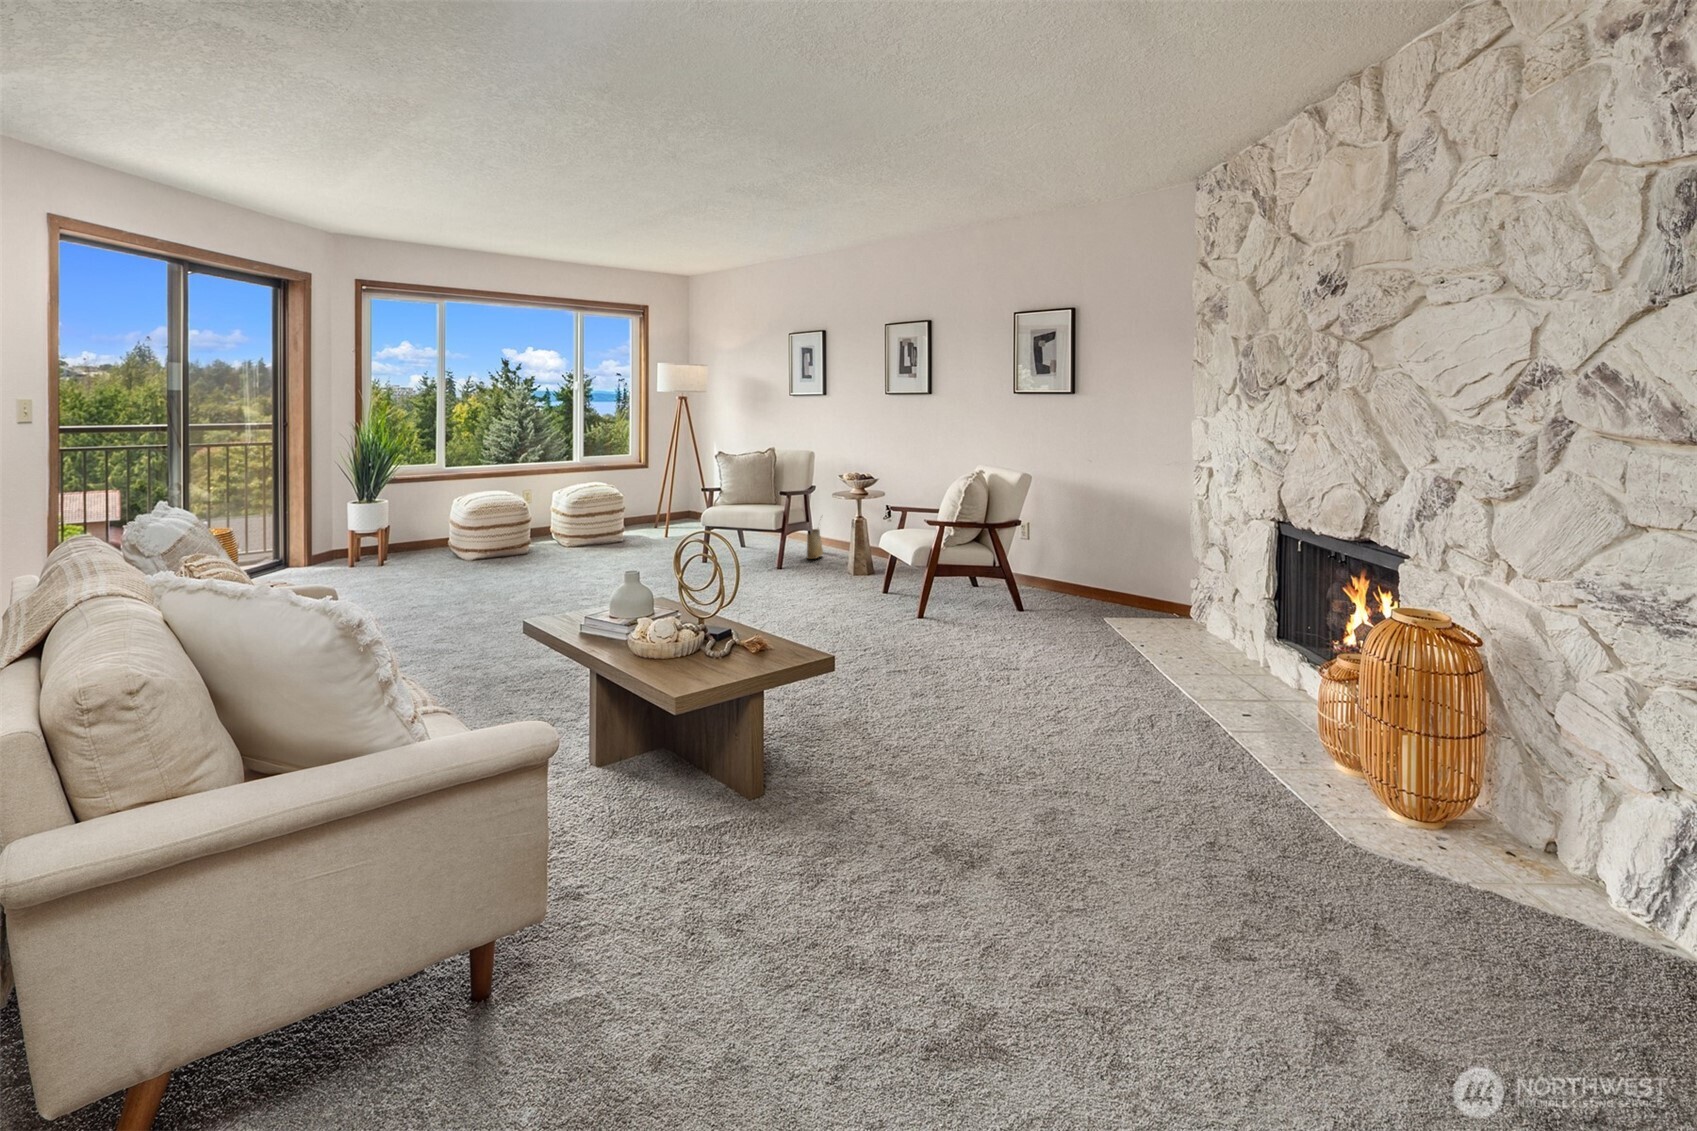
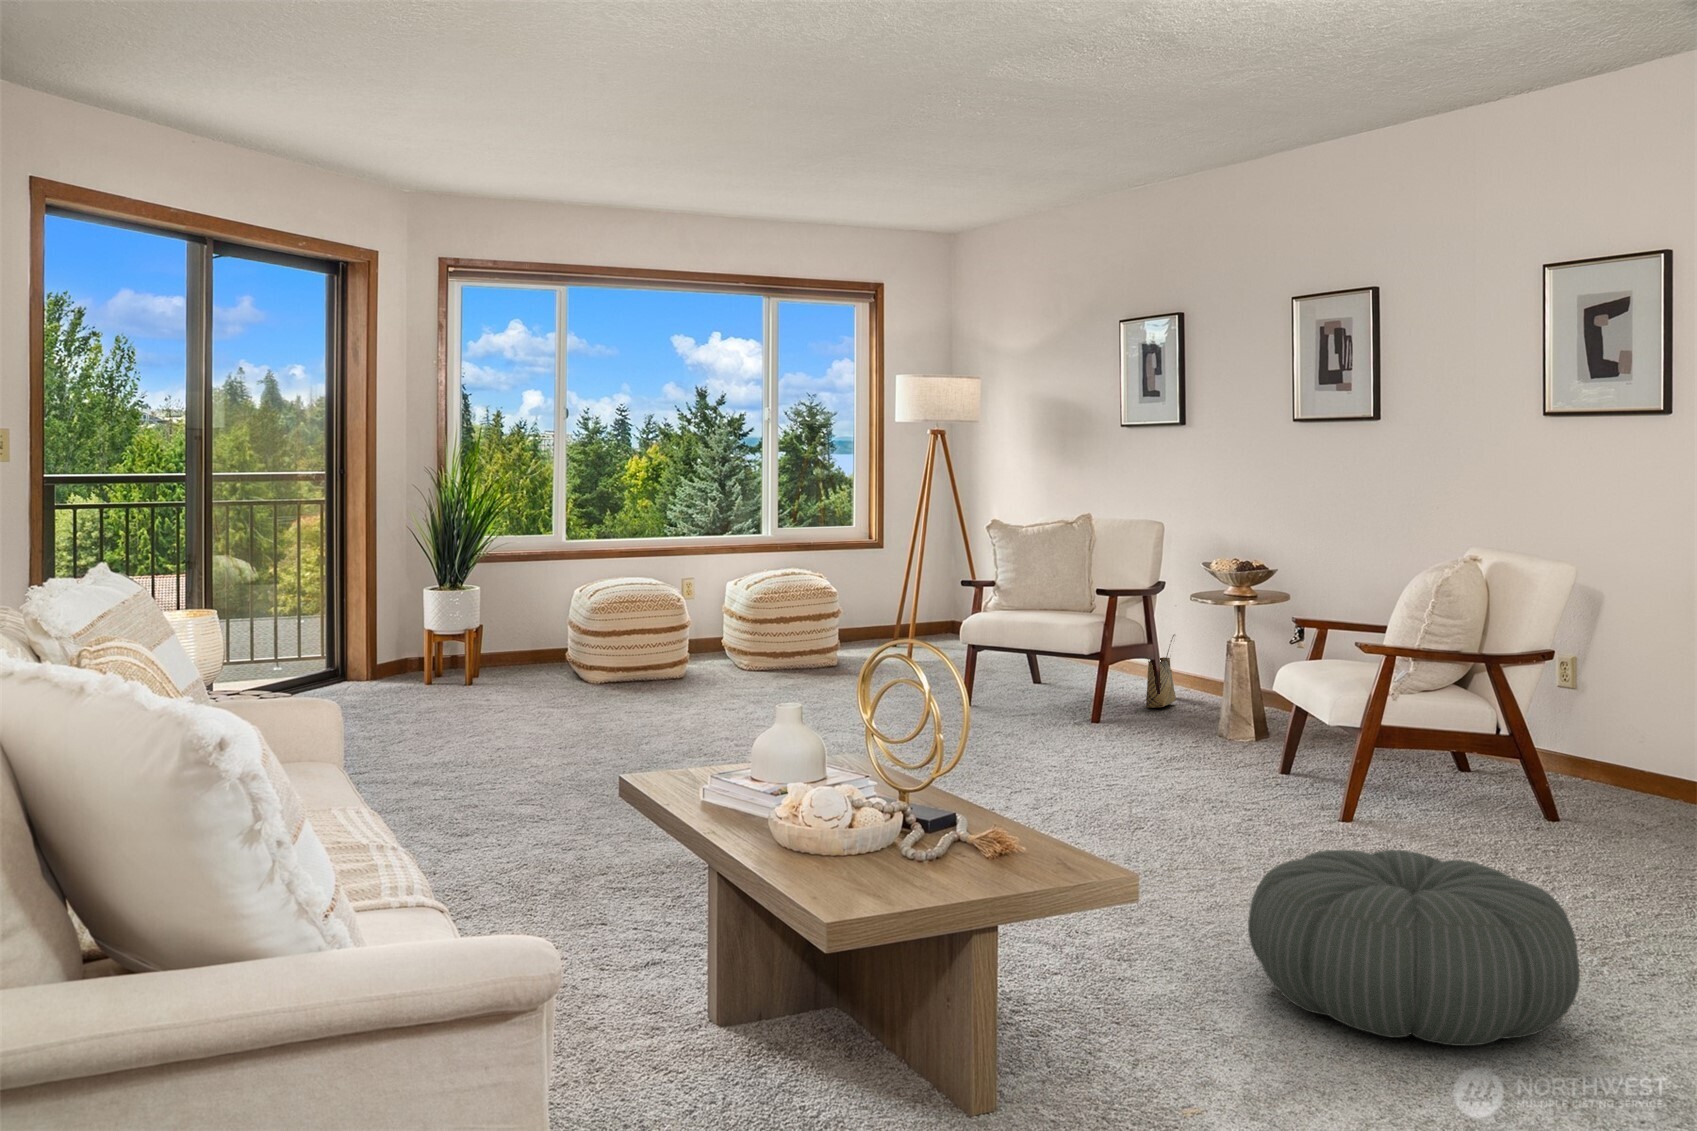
pouf: none [872,633,1022,722] -> present [1248,850,1580,1046]

